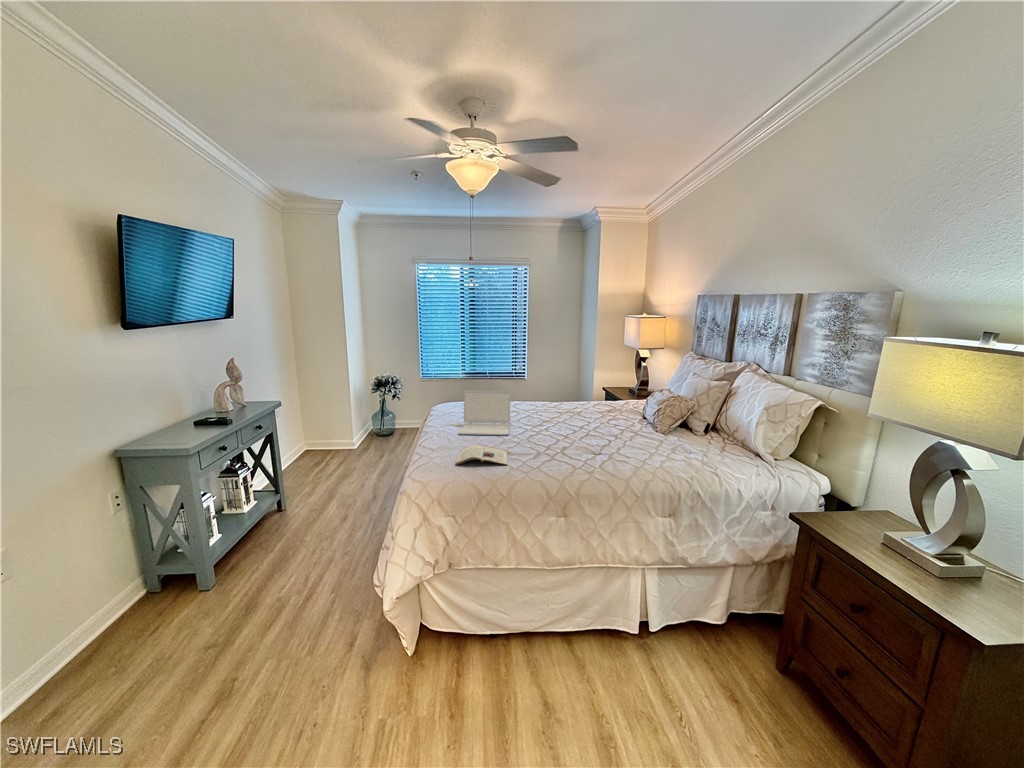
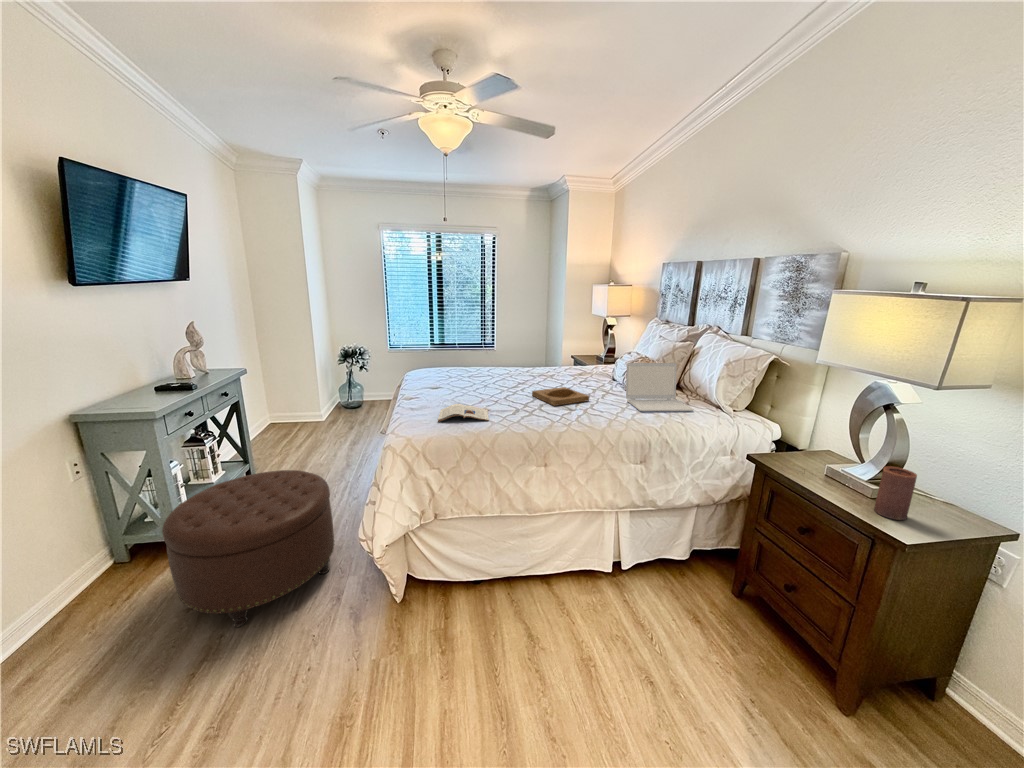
laptop: present [459,390,510,435] -> present [626,363,694,411]
tray: none [556,427,616,449] -> present [532,387,589,406]
ottoman: none [189,507,351,669] -> present [162,470,334,627]
candle: none [938,544,989,610] -> present [874,466,917,520]

